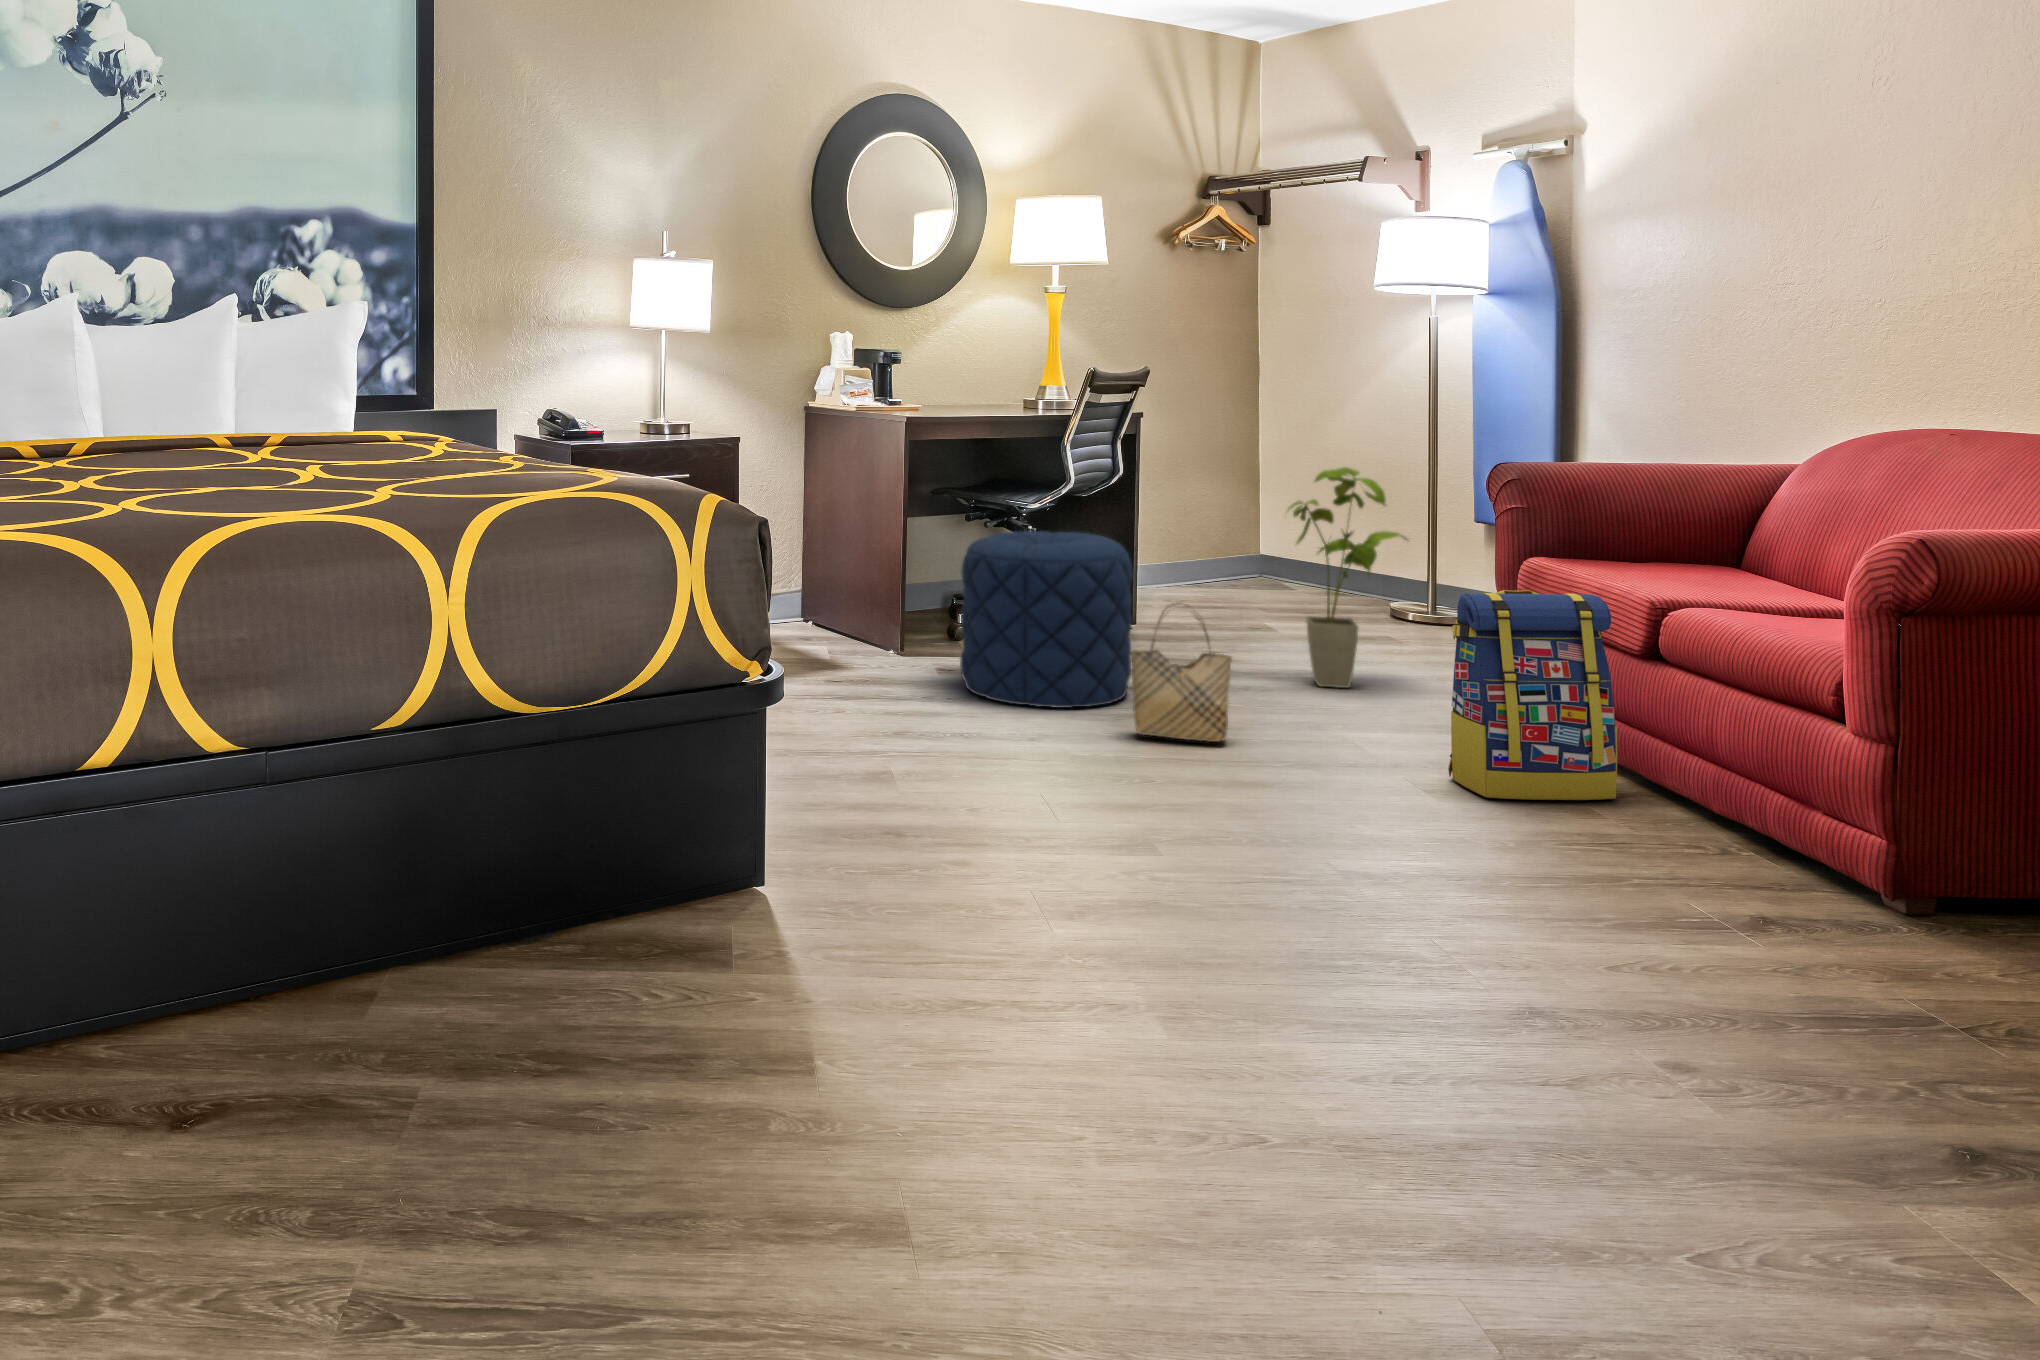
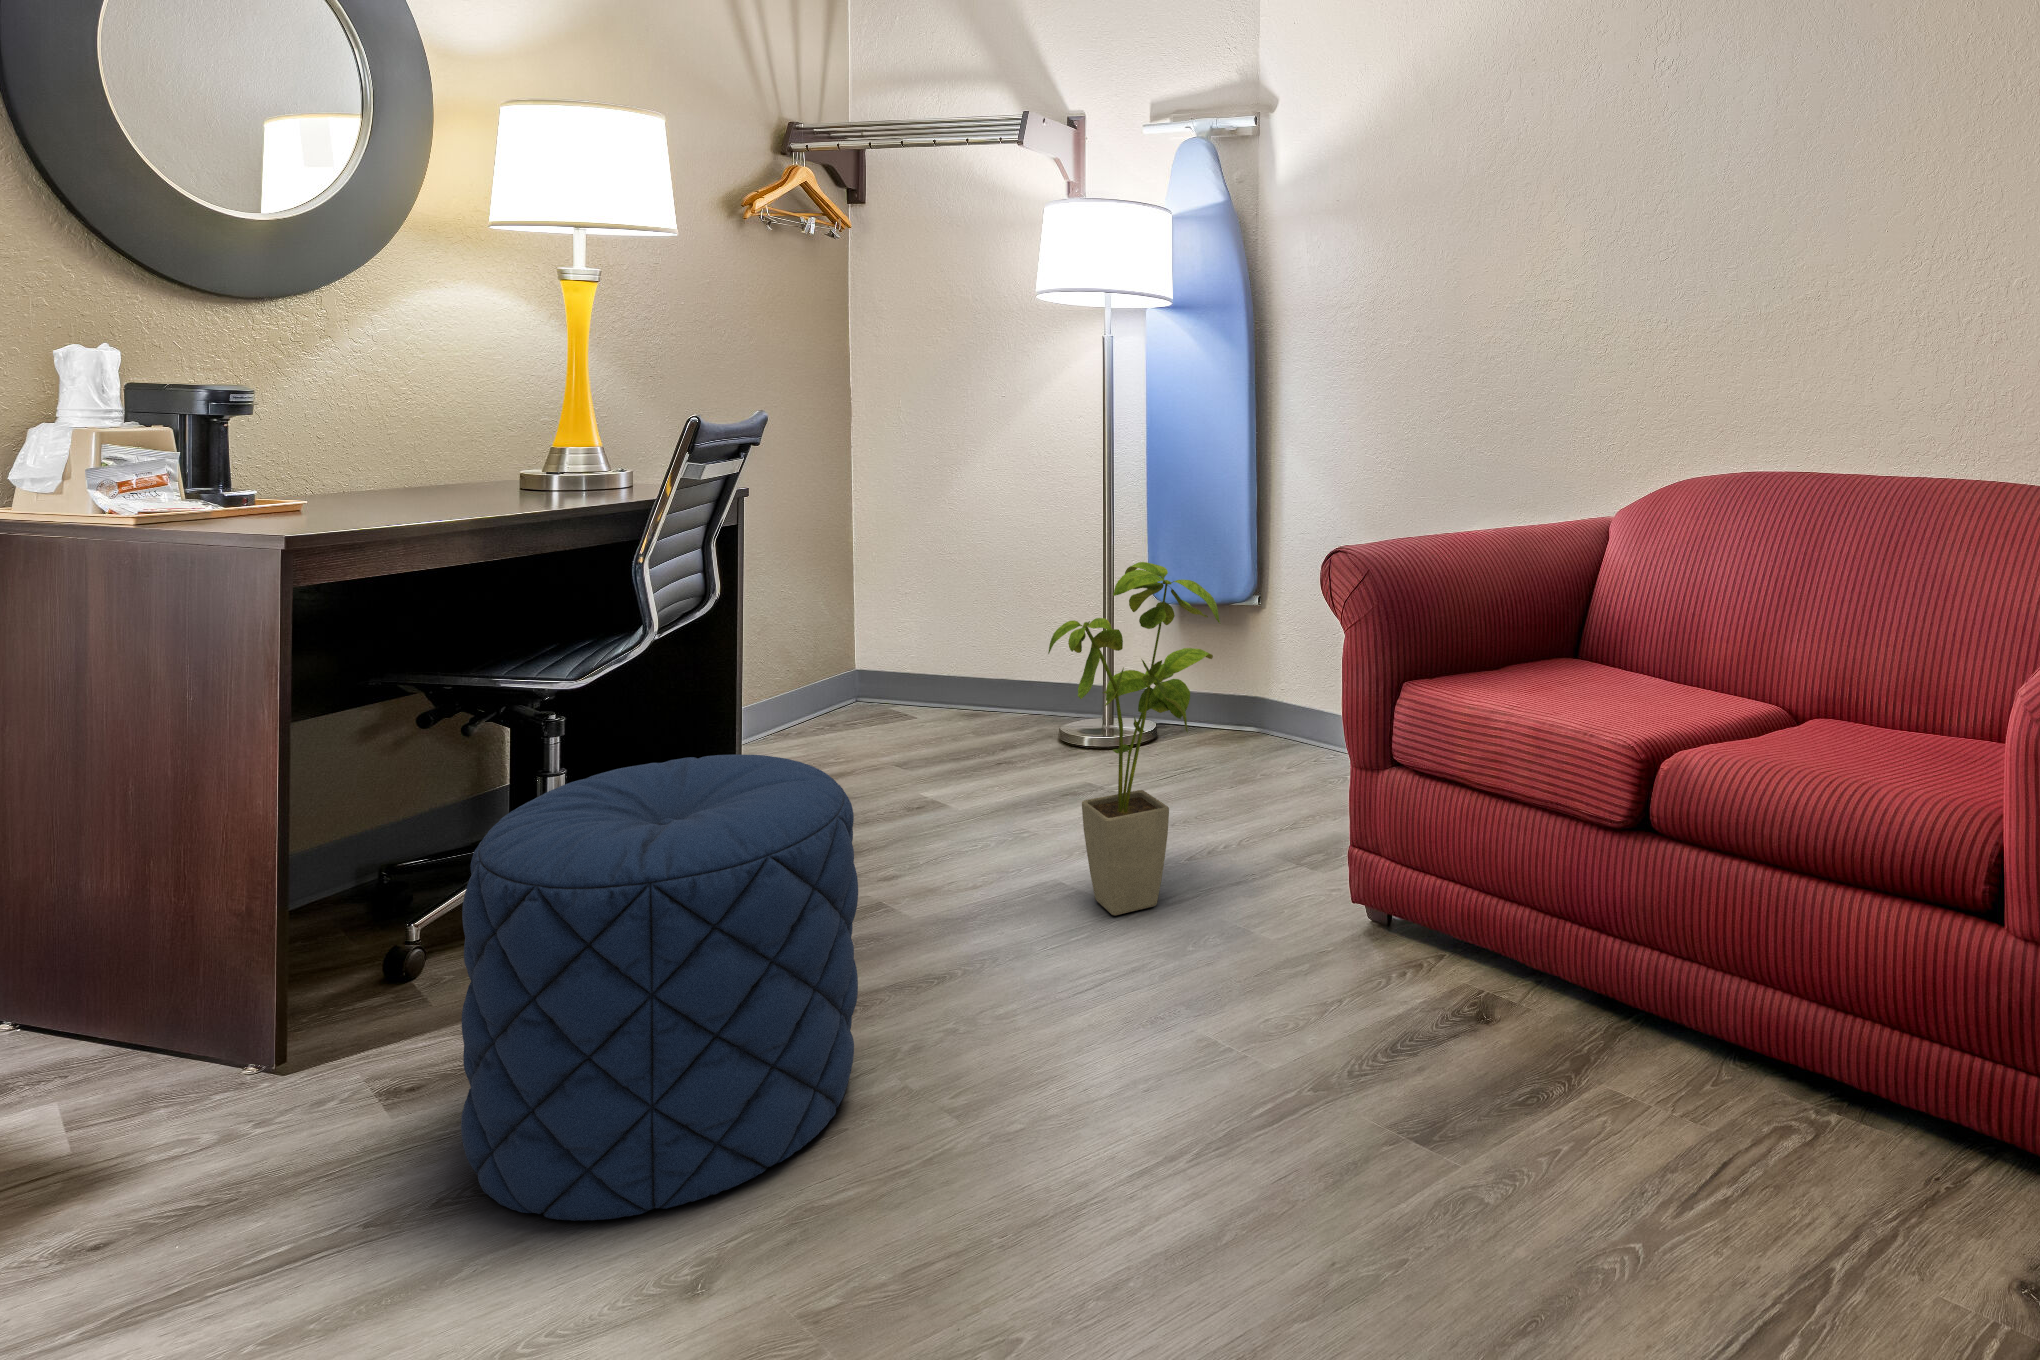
backpack: present [1448,590,1617,800] -> none [1510,769,1727,1185]
woven basket: present [1130,604,1232,742] -> none [932,911,1133,1246]

